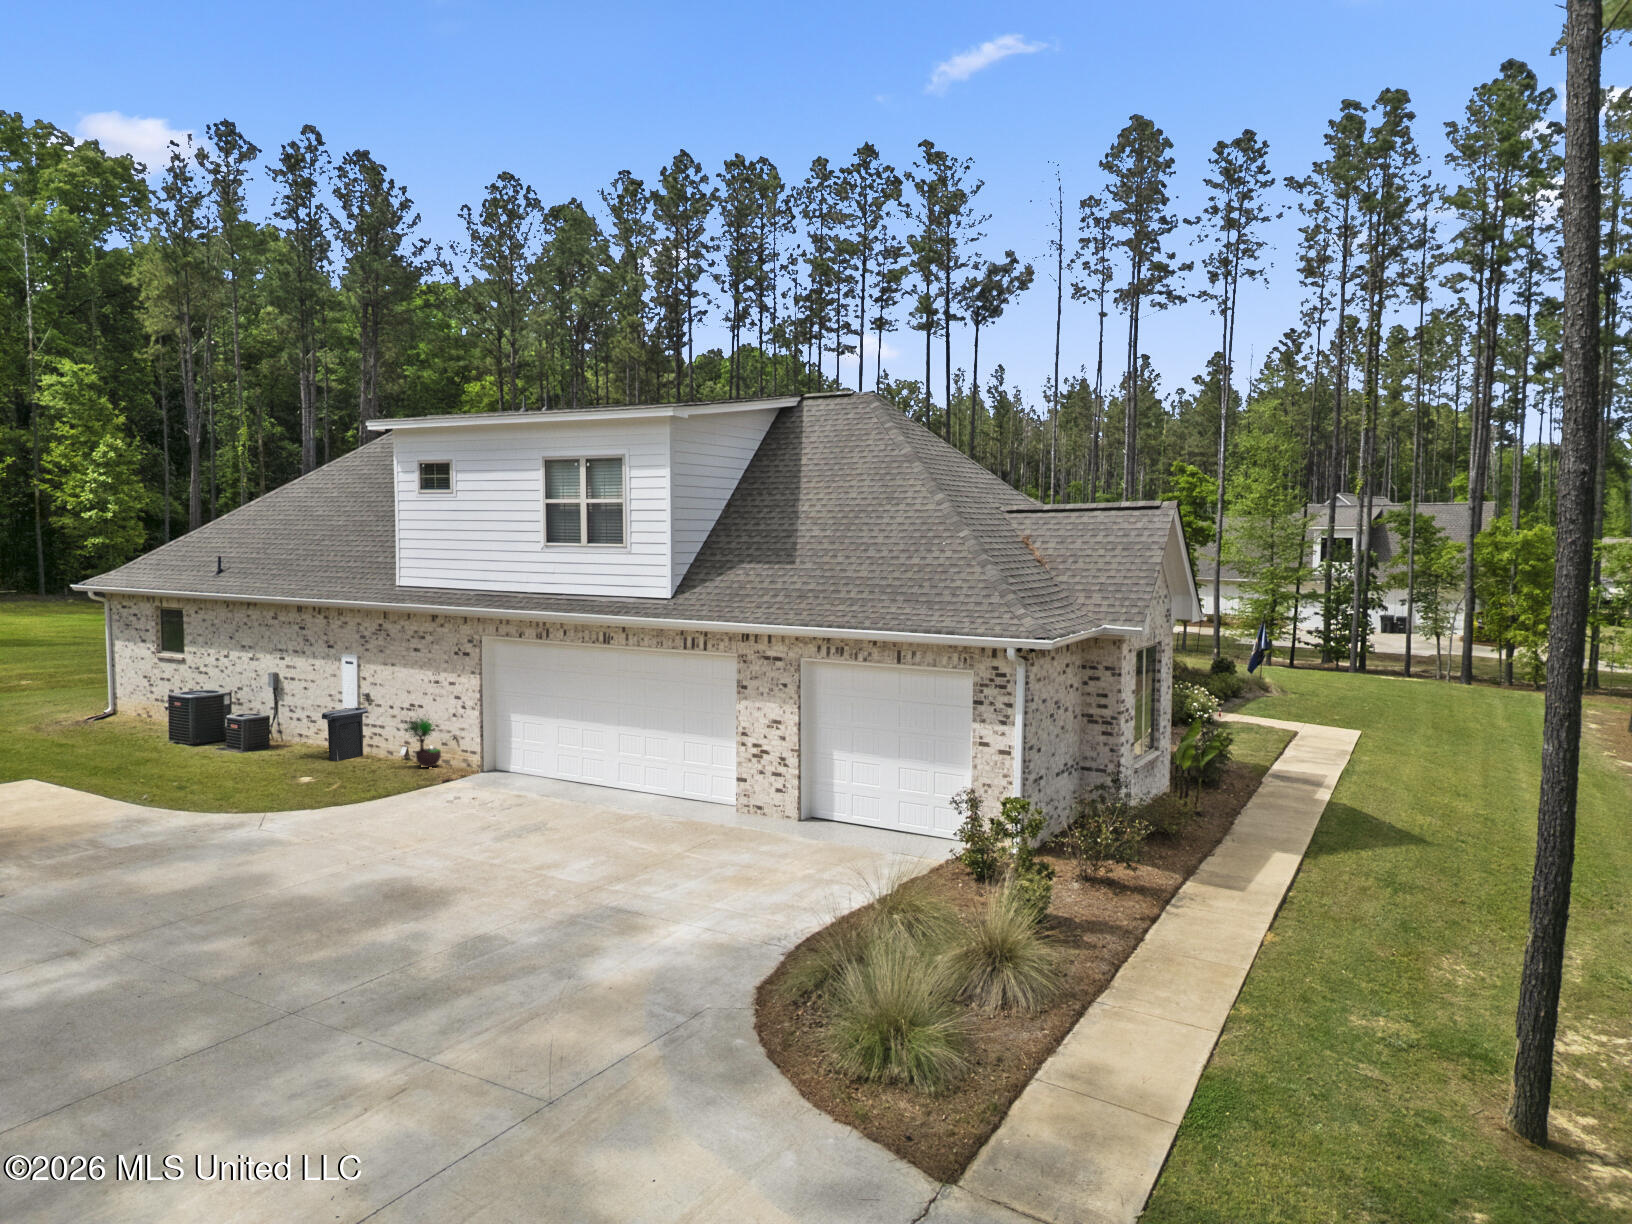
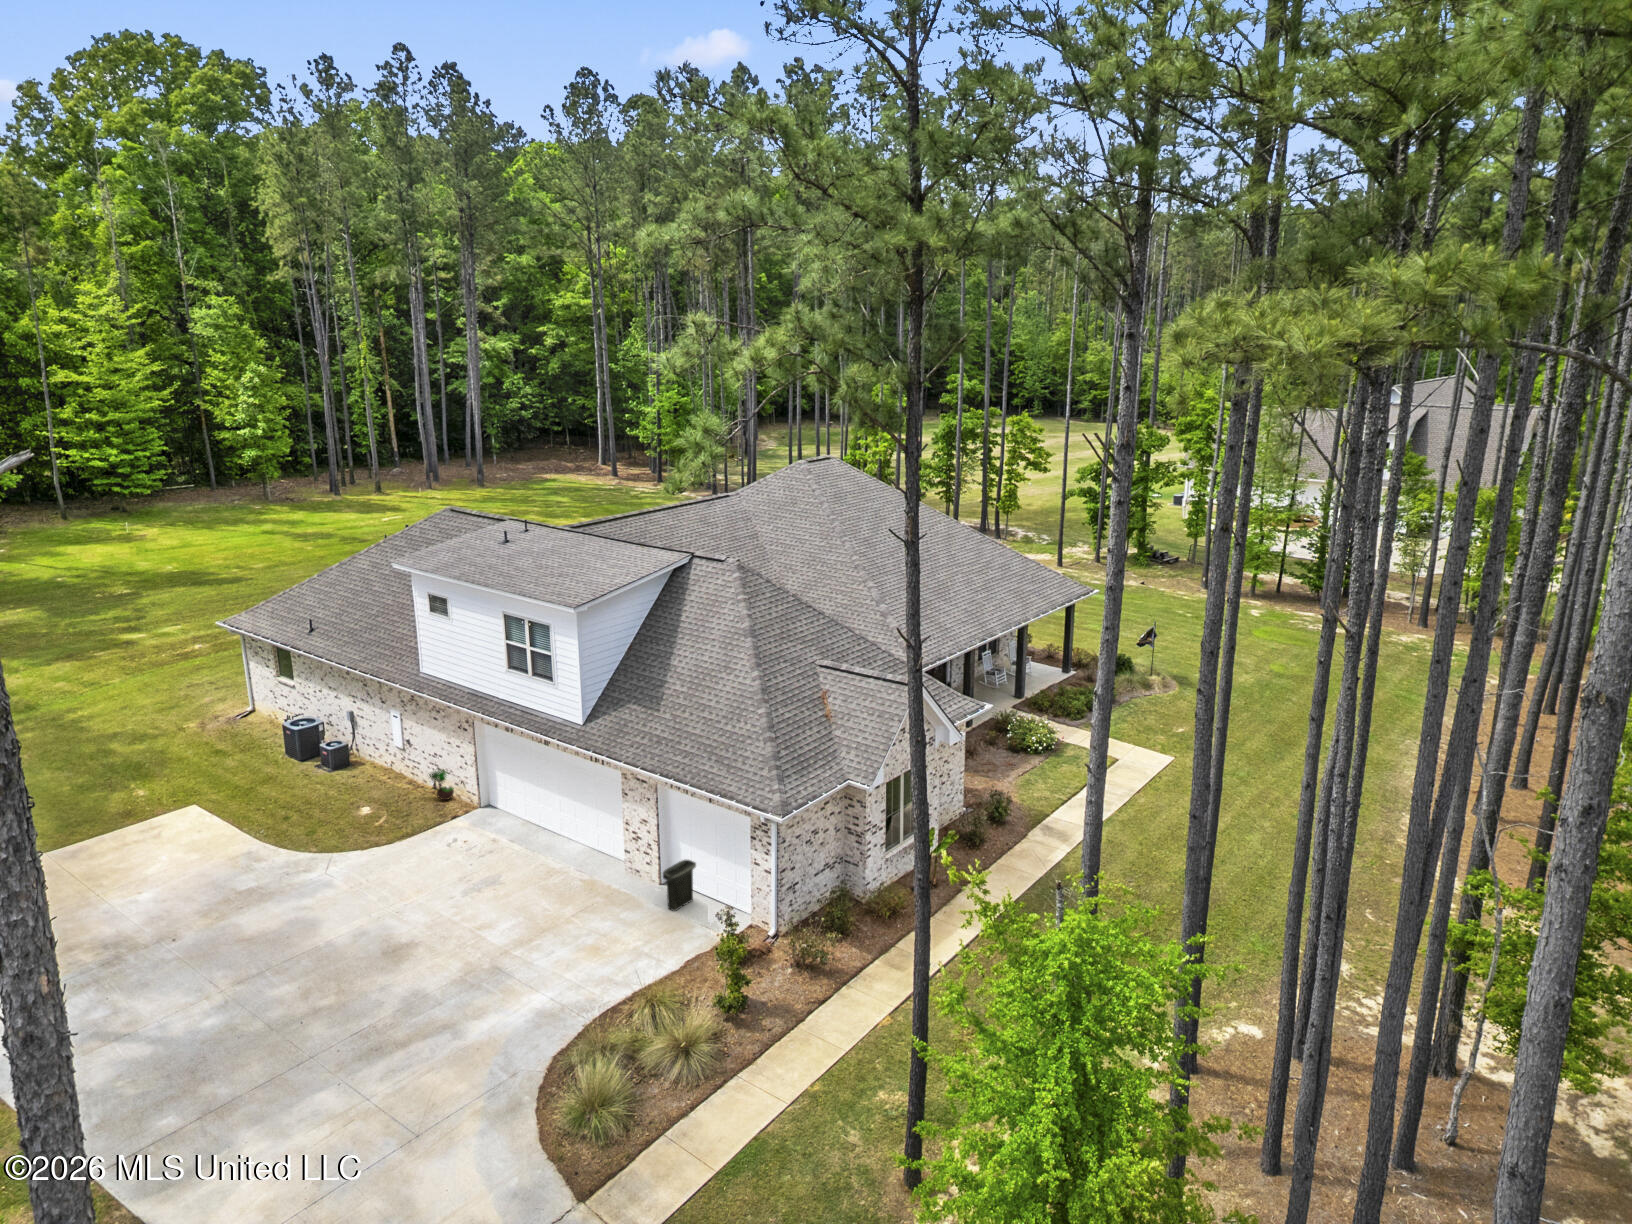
trash can: present [322,708,368,761] -> present [663,860,696,911]

